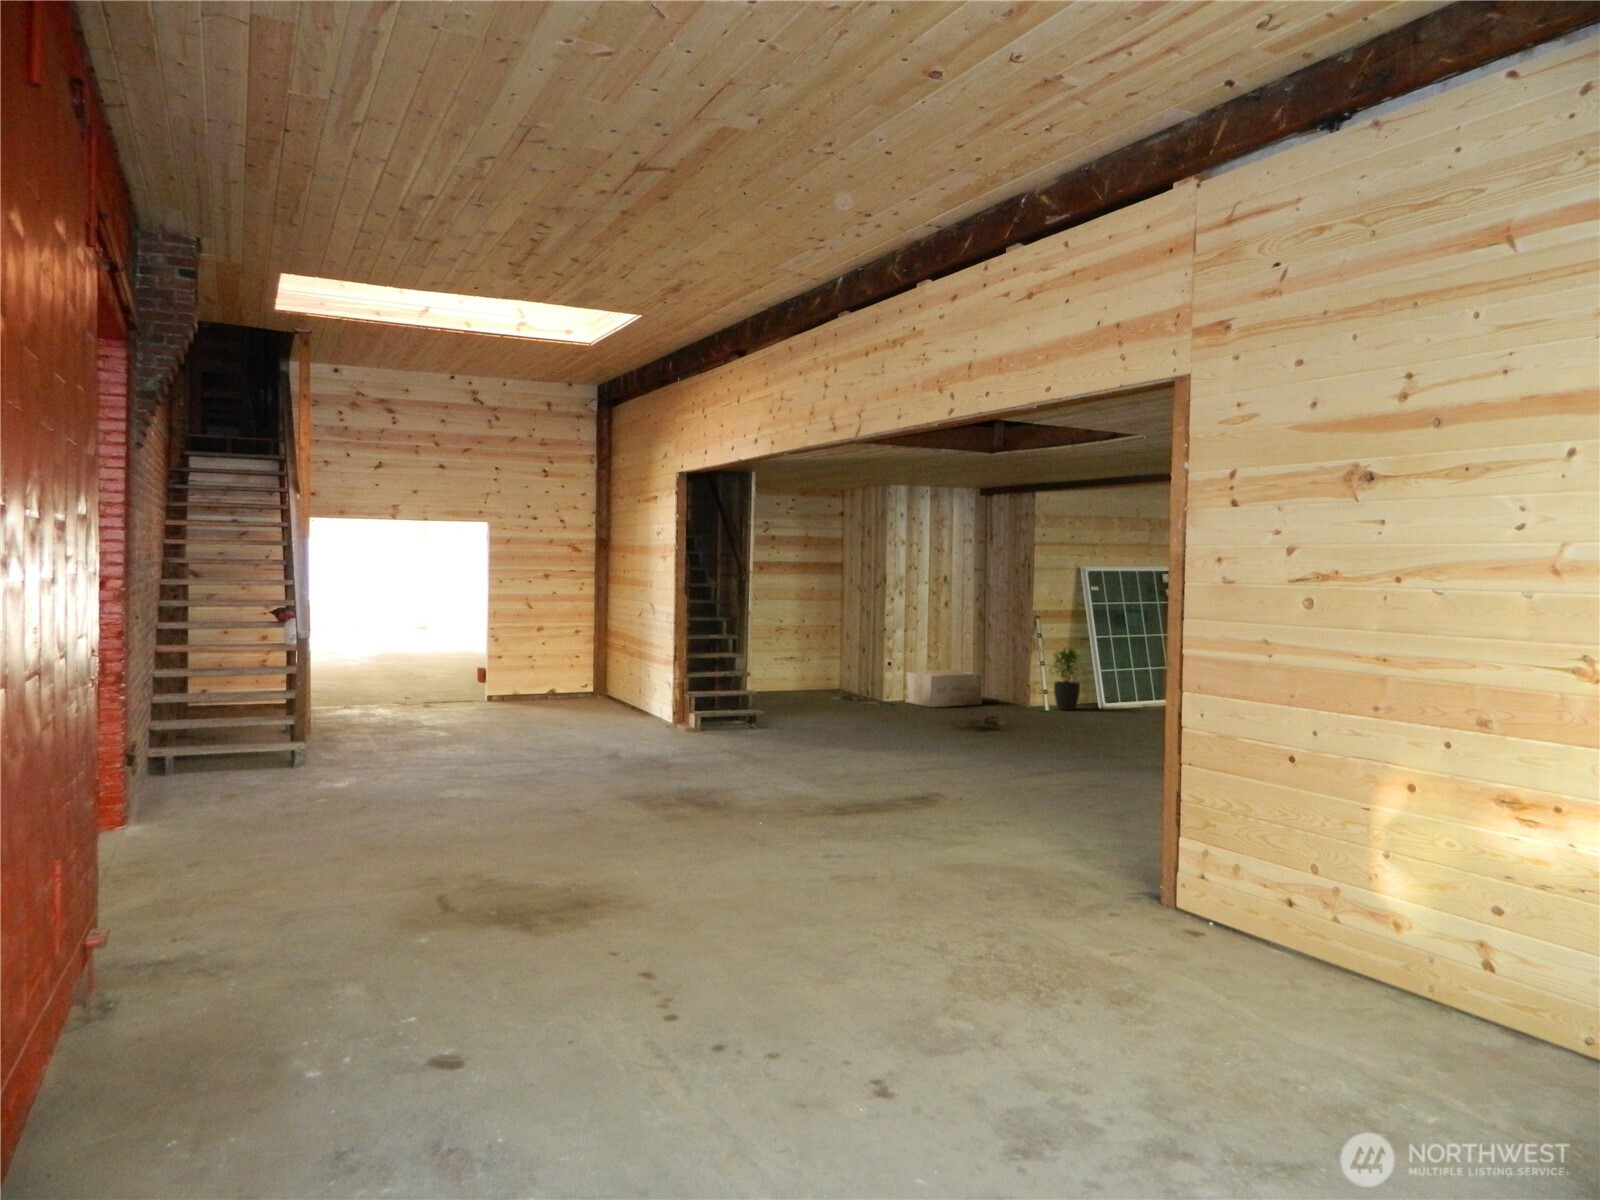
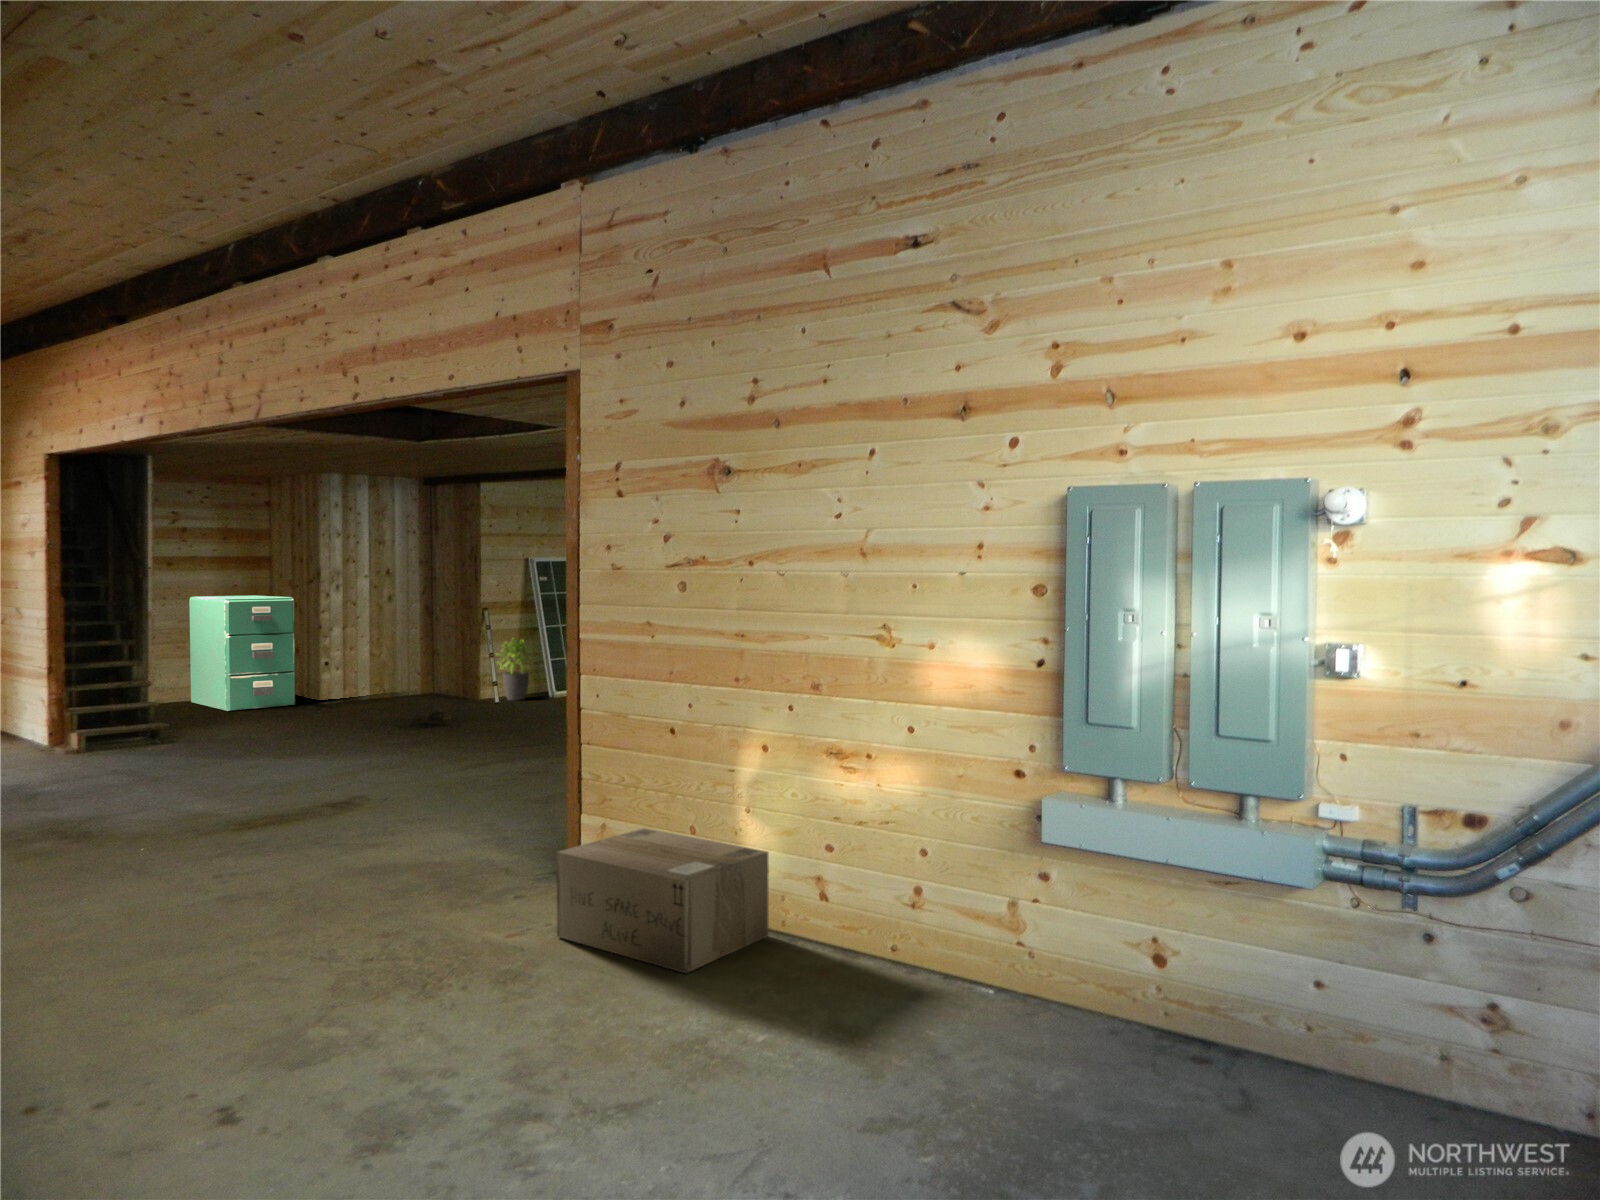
filing cabinet: none [774,598,862,703] -> present [189,596,295,711]
cardboard box: present [905,670,982,707] -> present [557,828,769,973]

